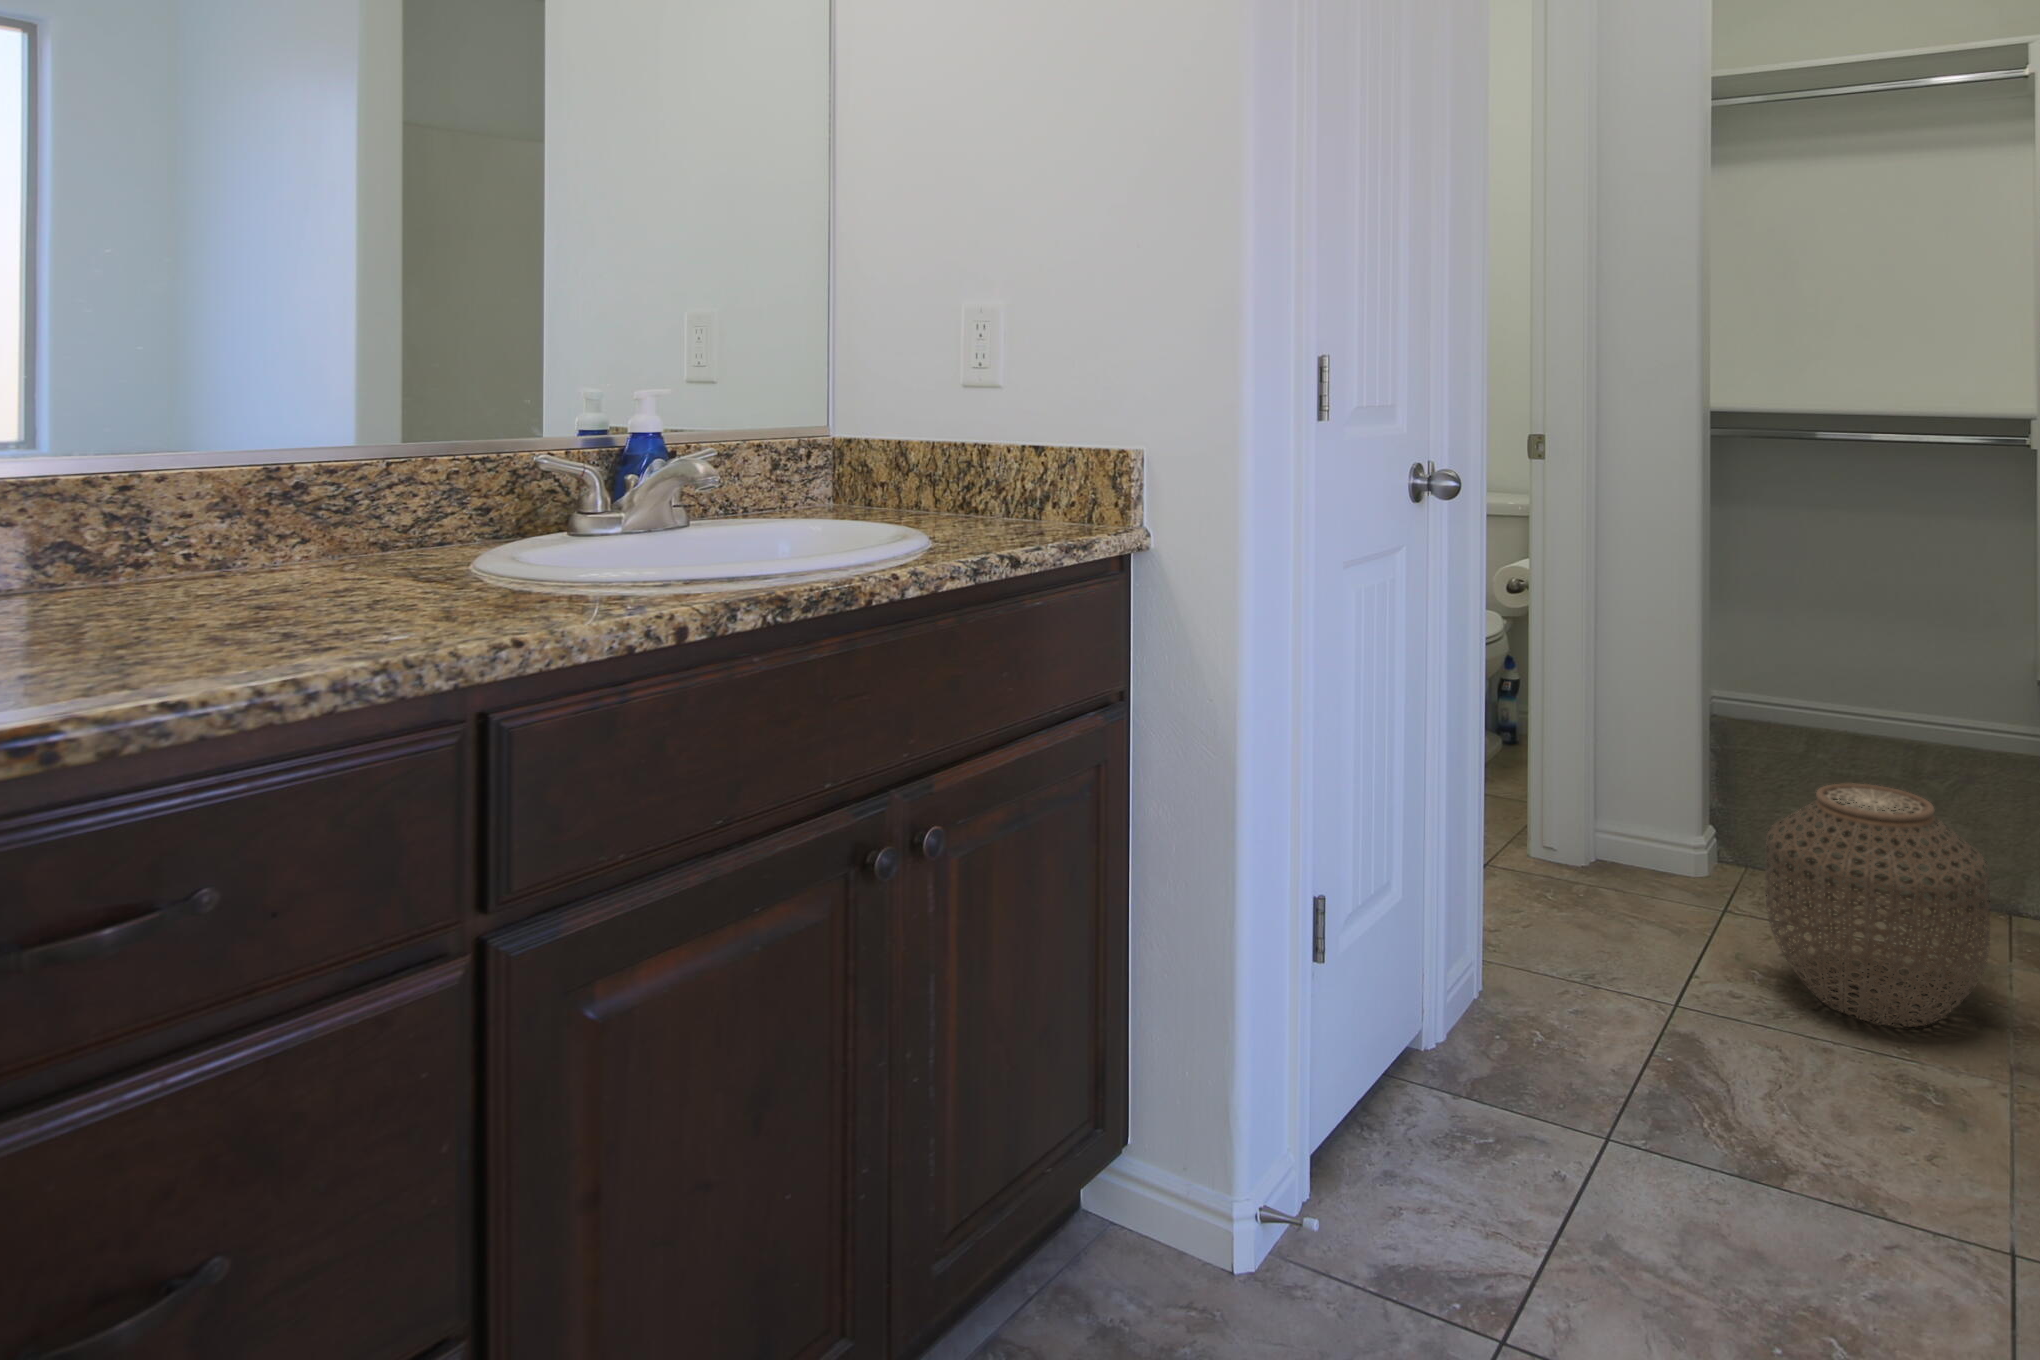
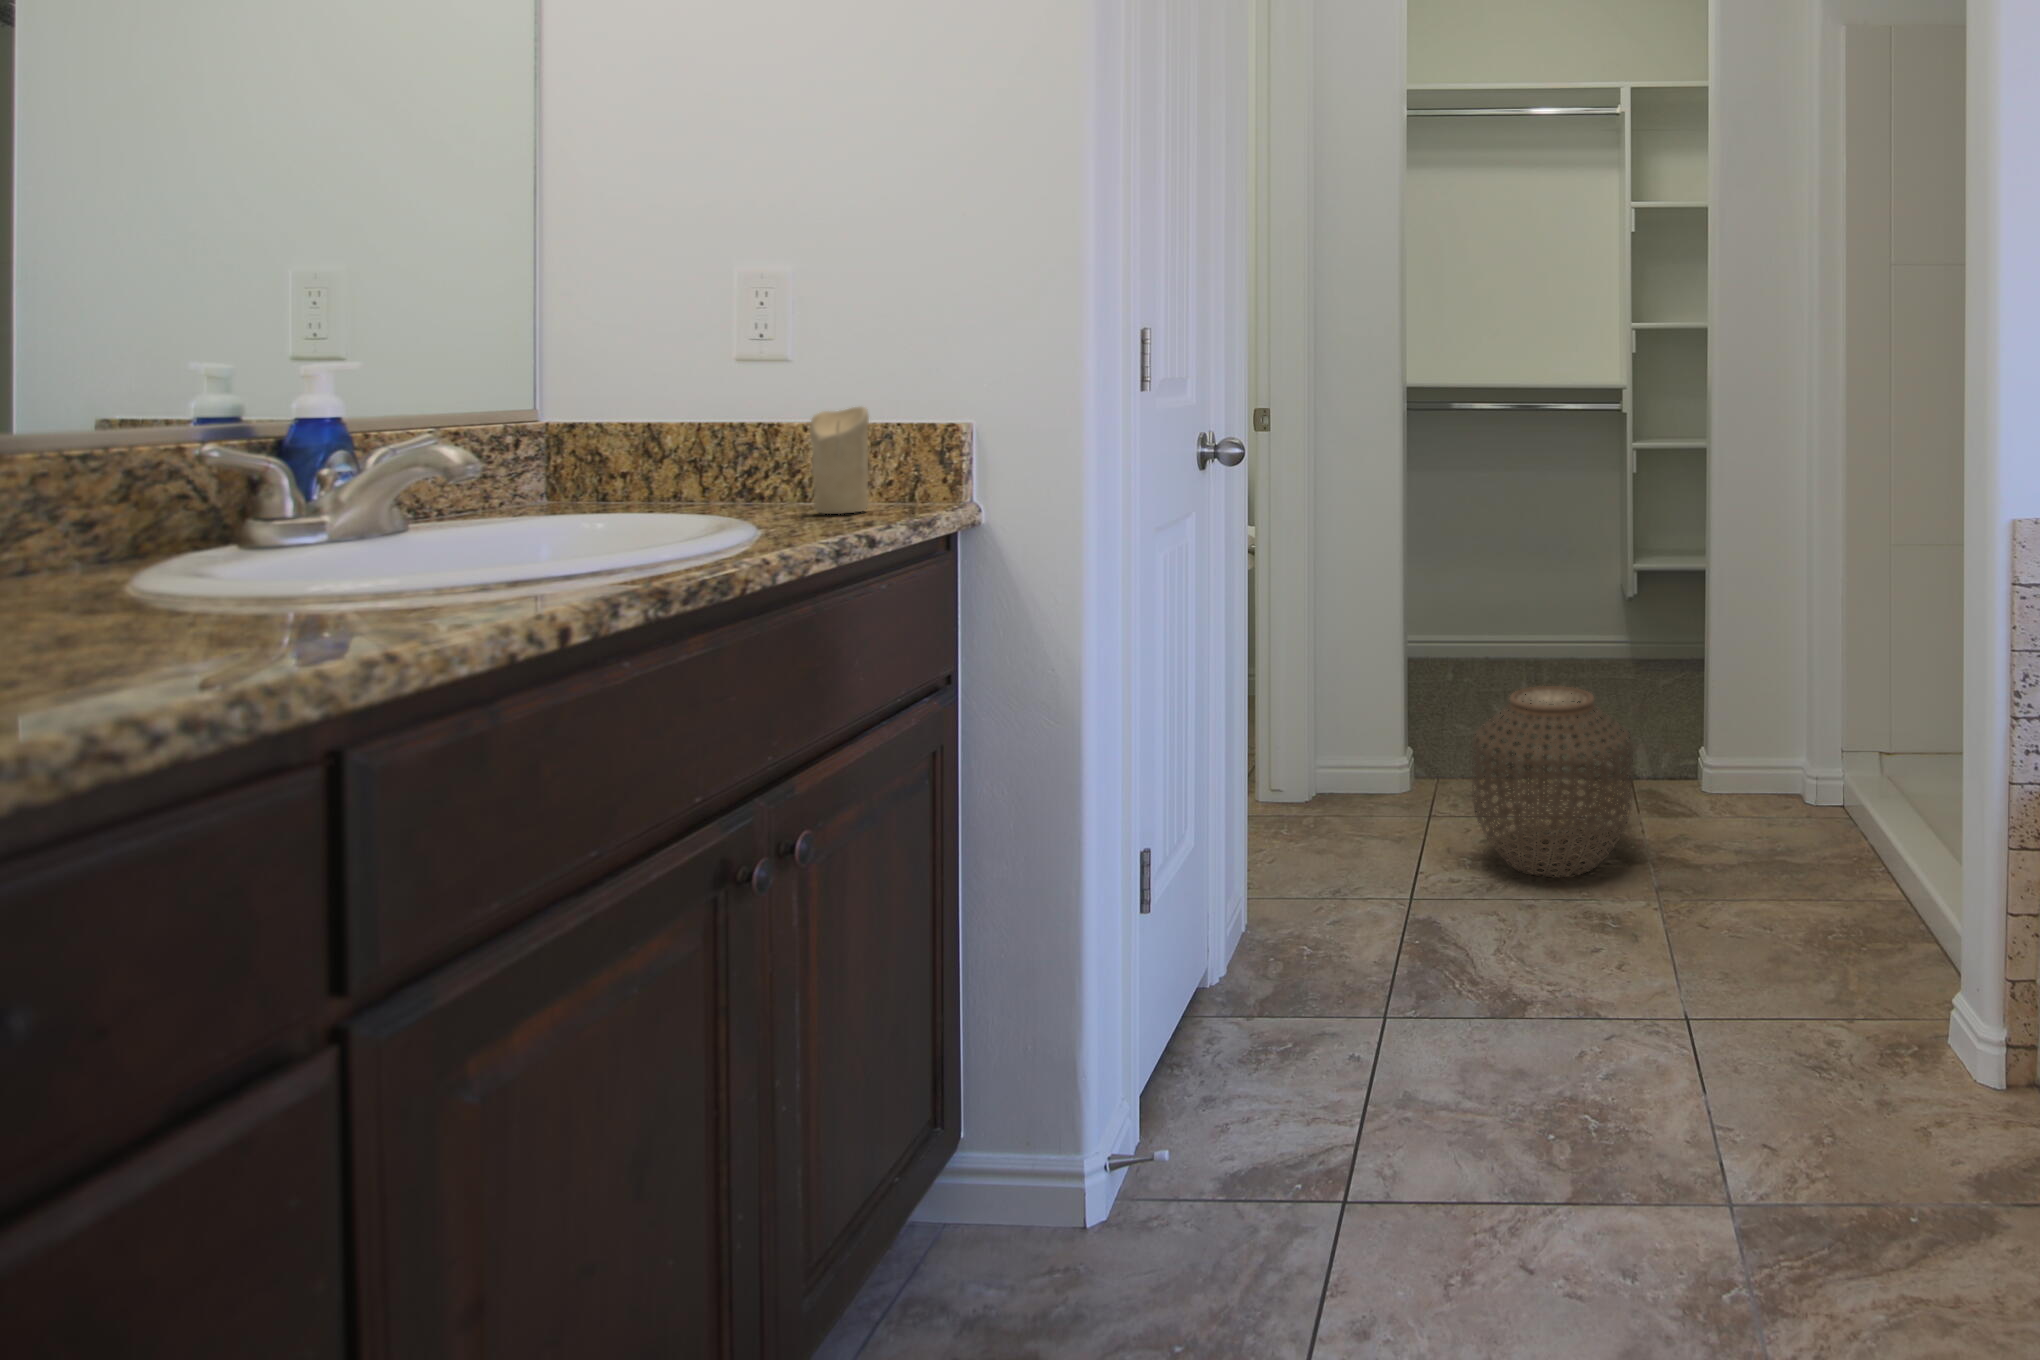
candle: none [994,432,1044,531] -> present [810,406,869,514]

